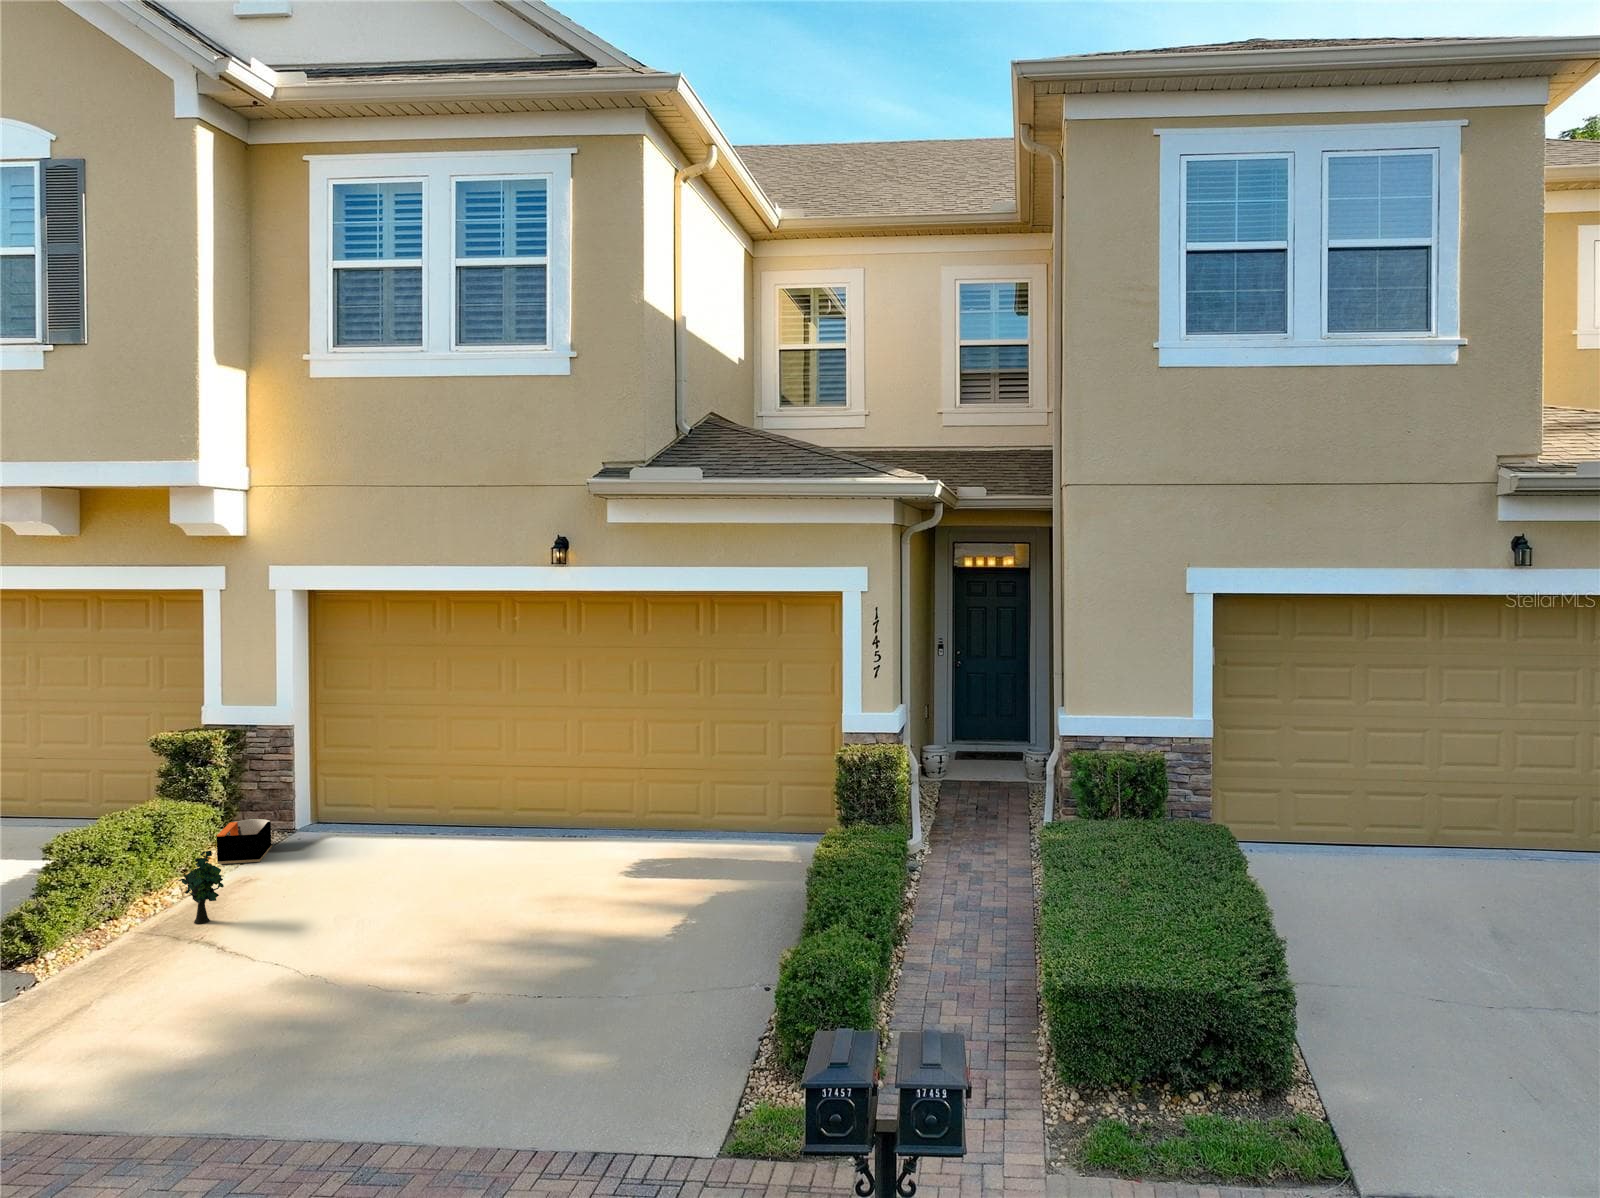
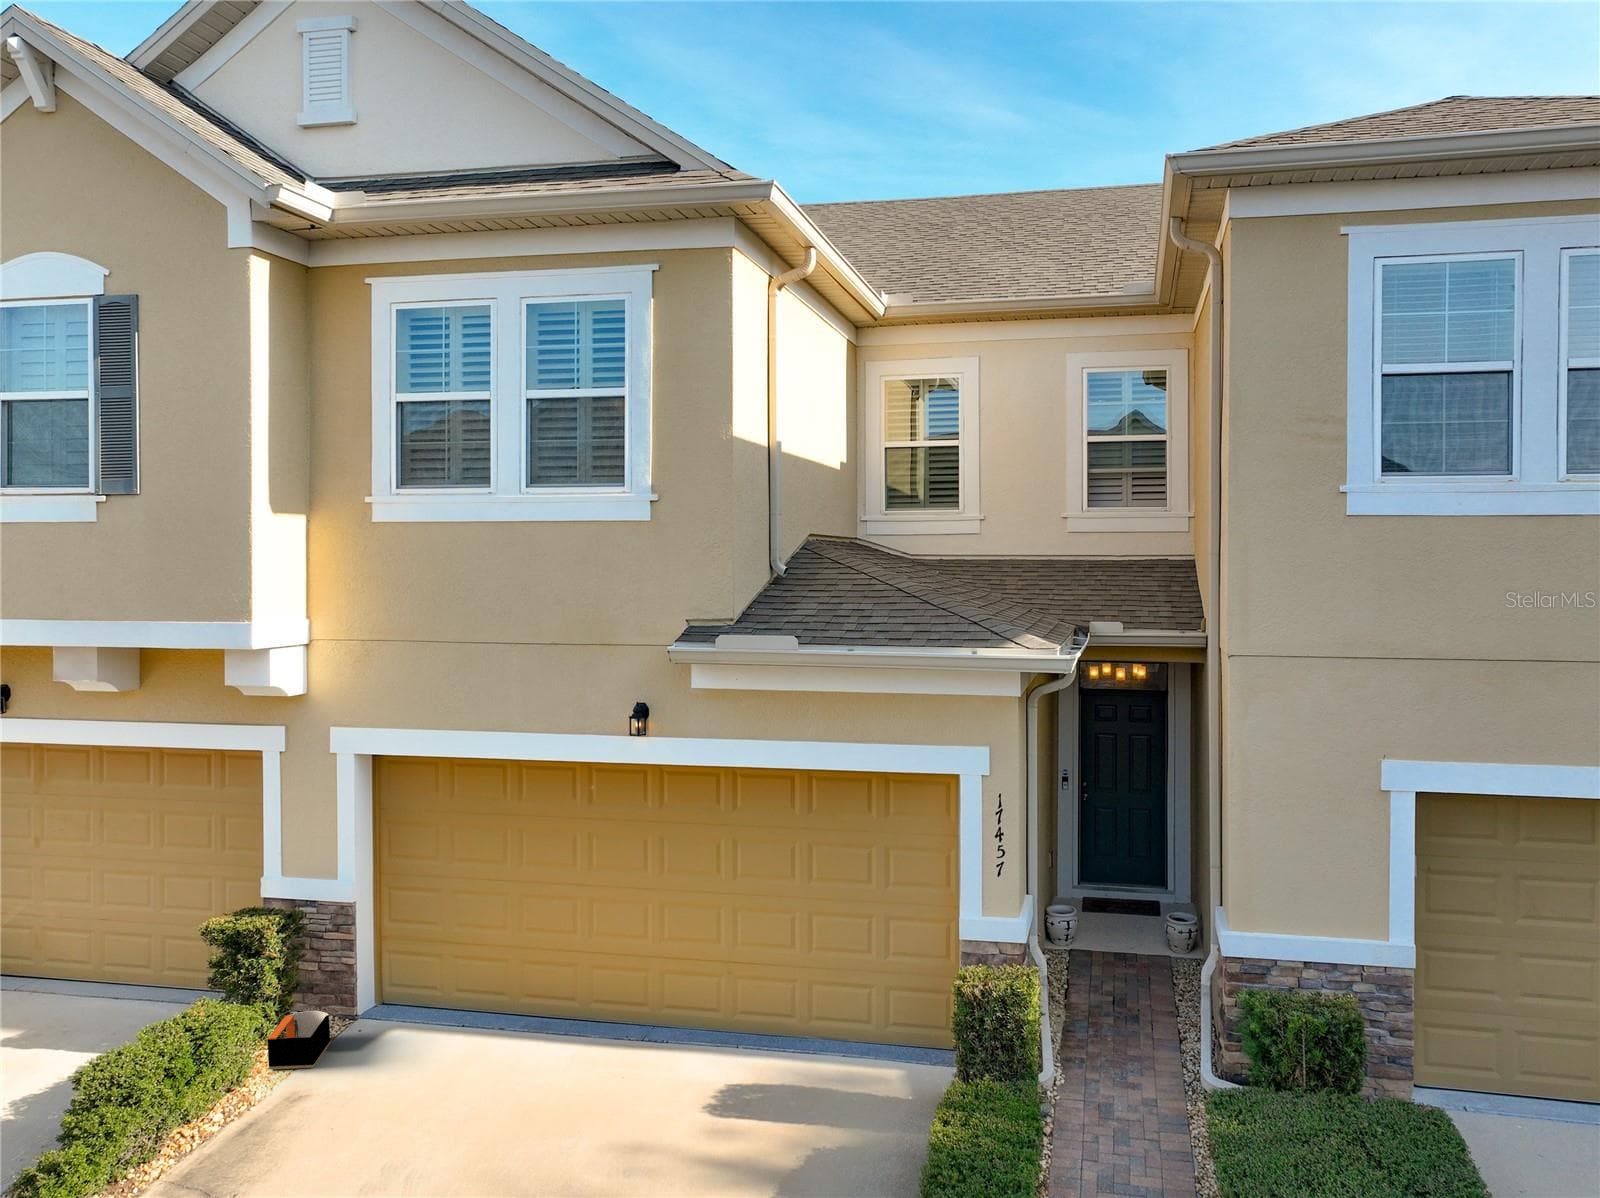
decorative plant: present [178,851,224,924] -> none [210,1085,261,1167]

